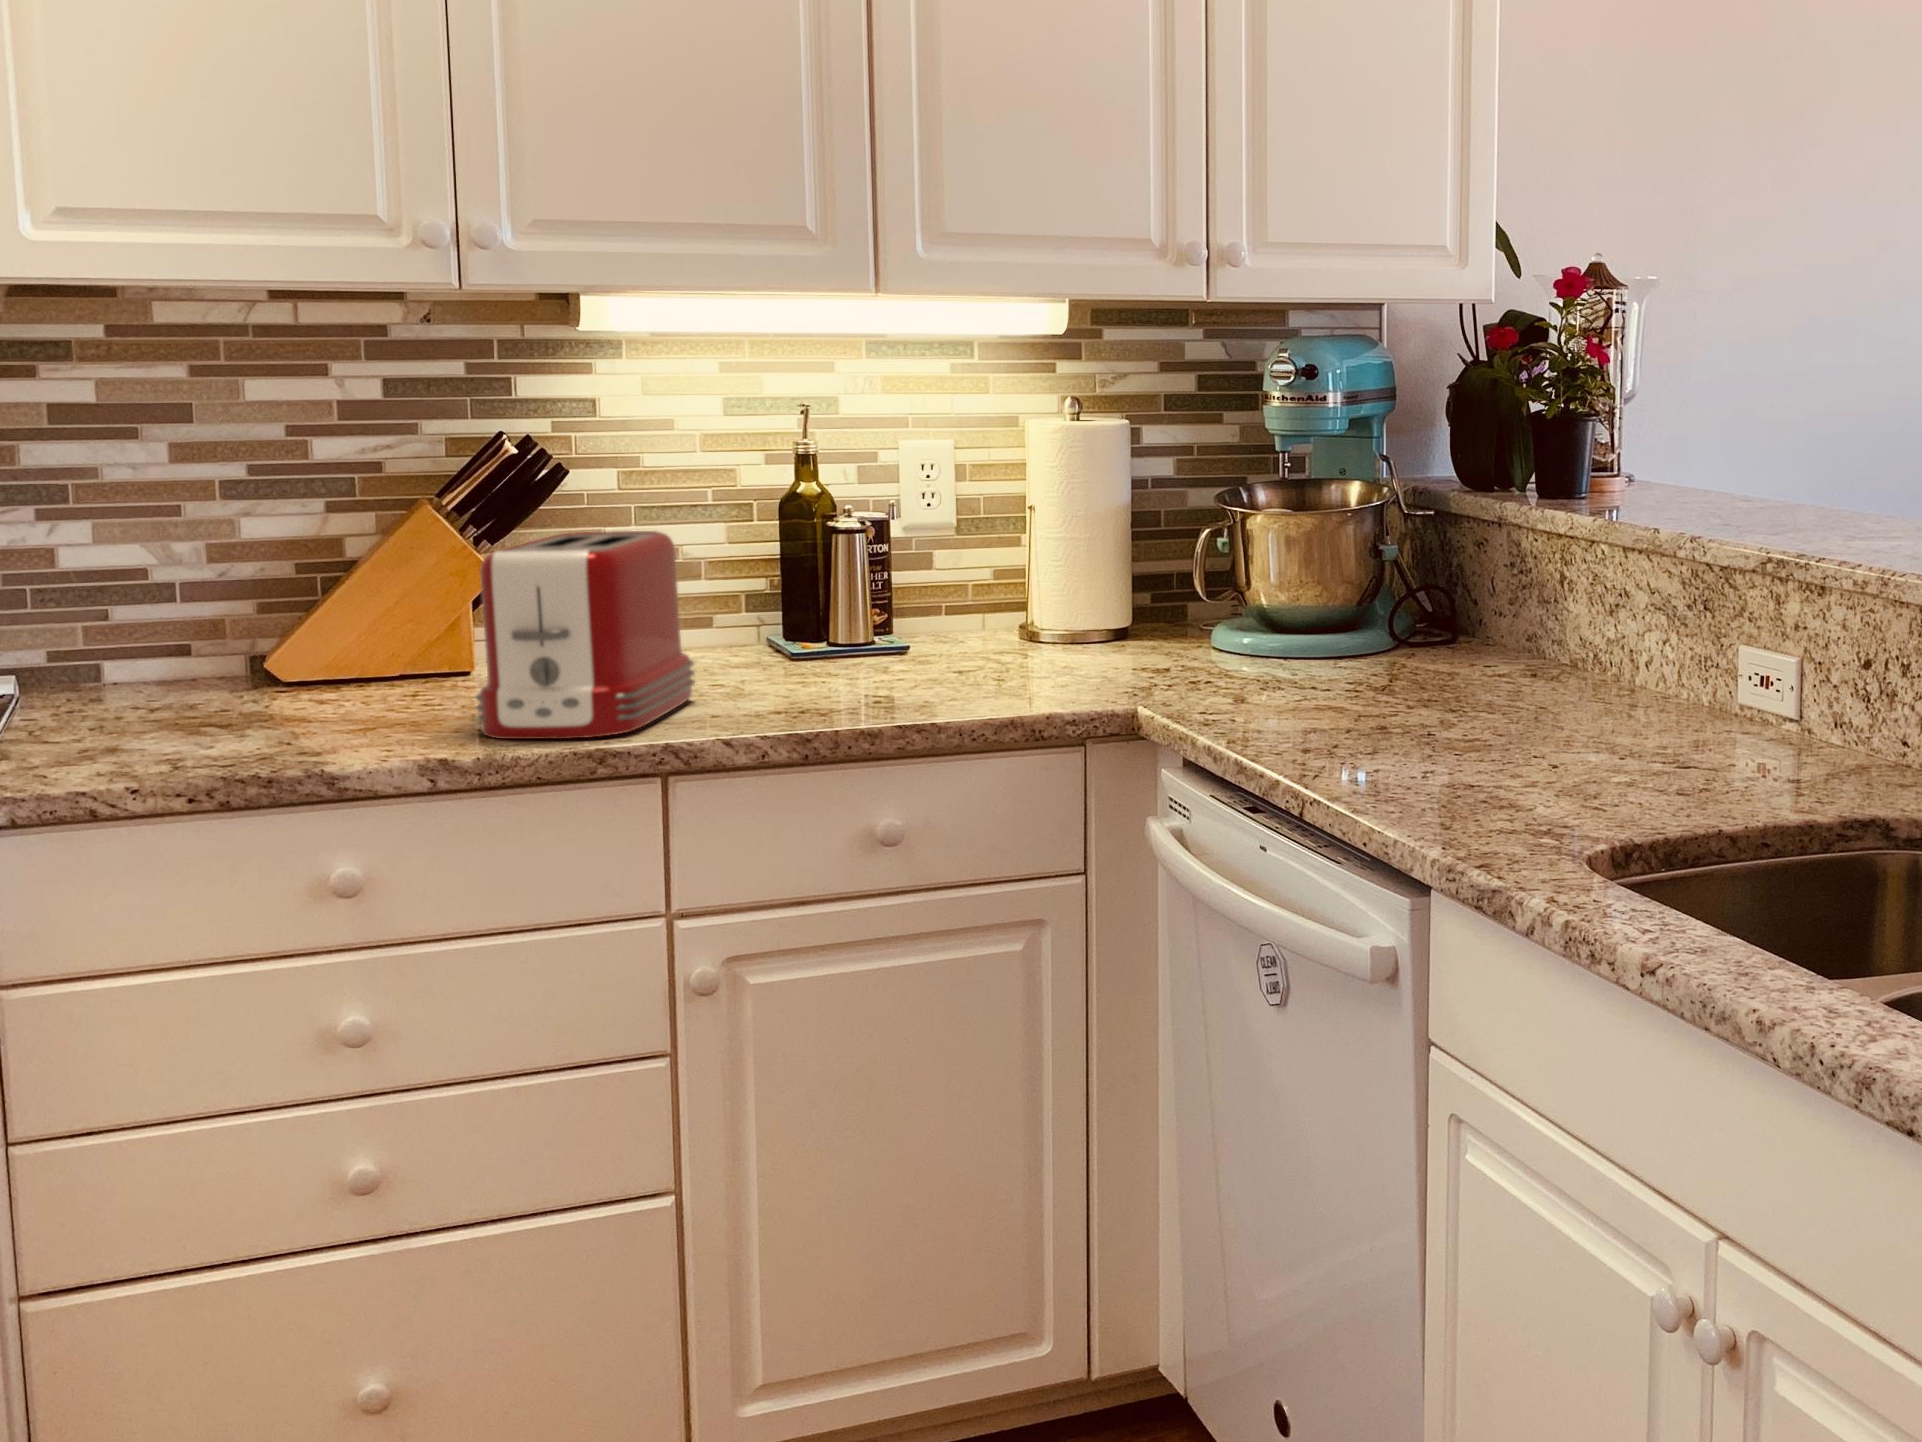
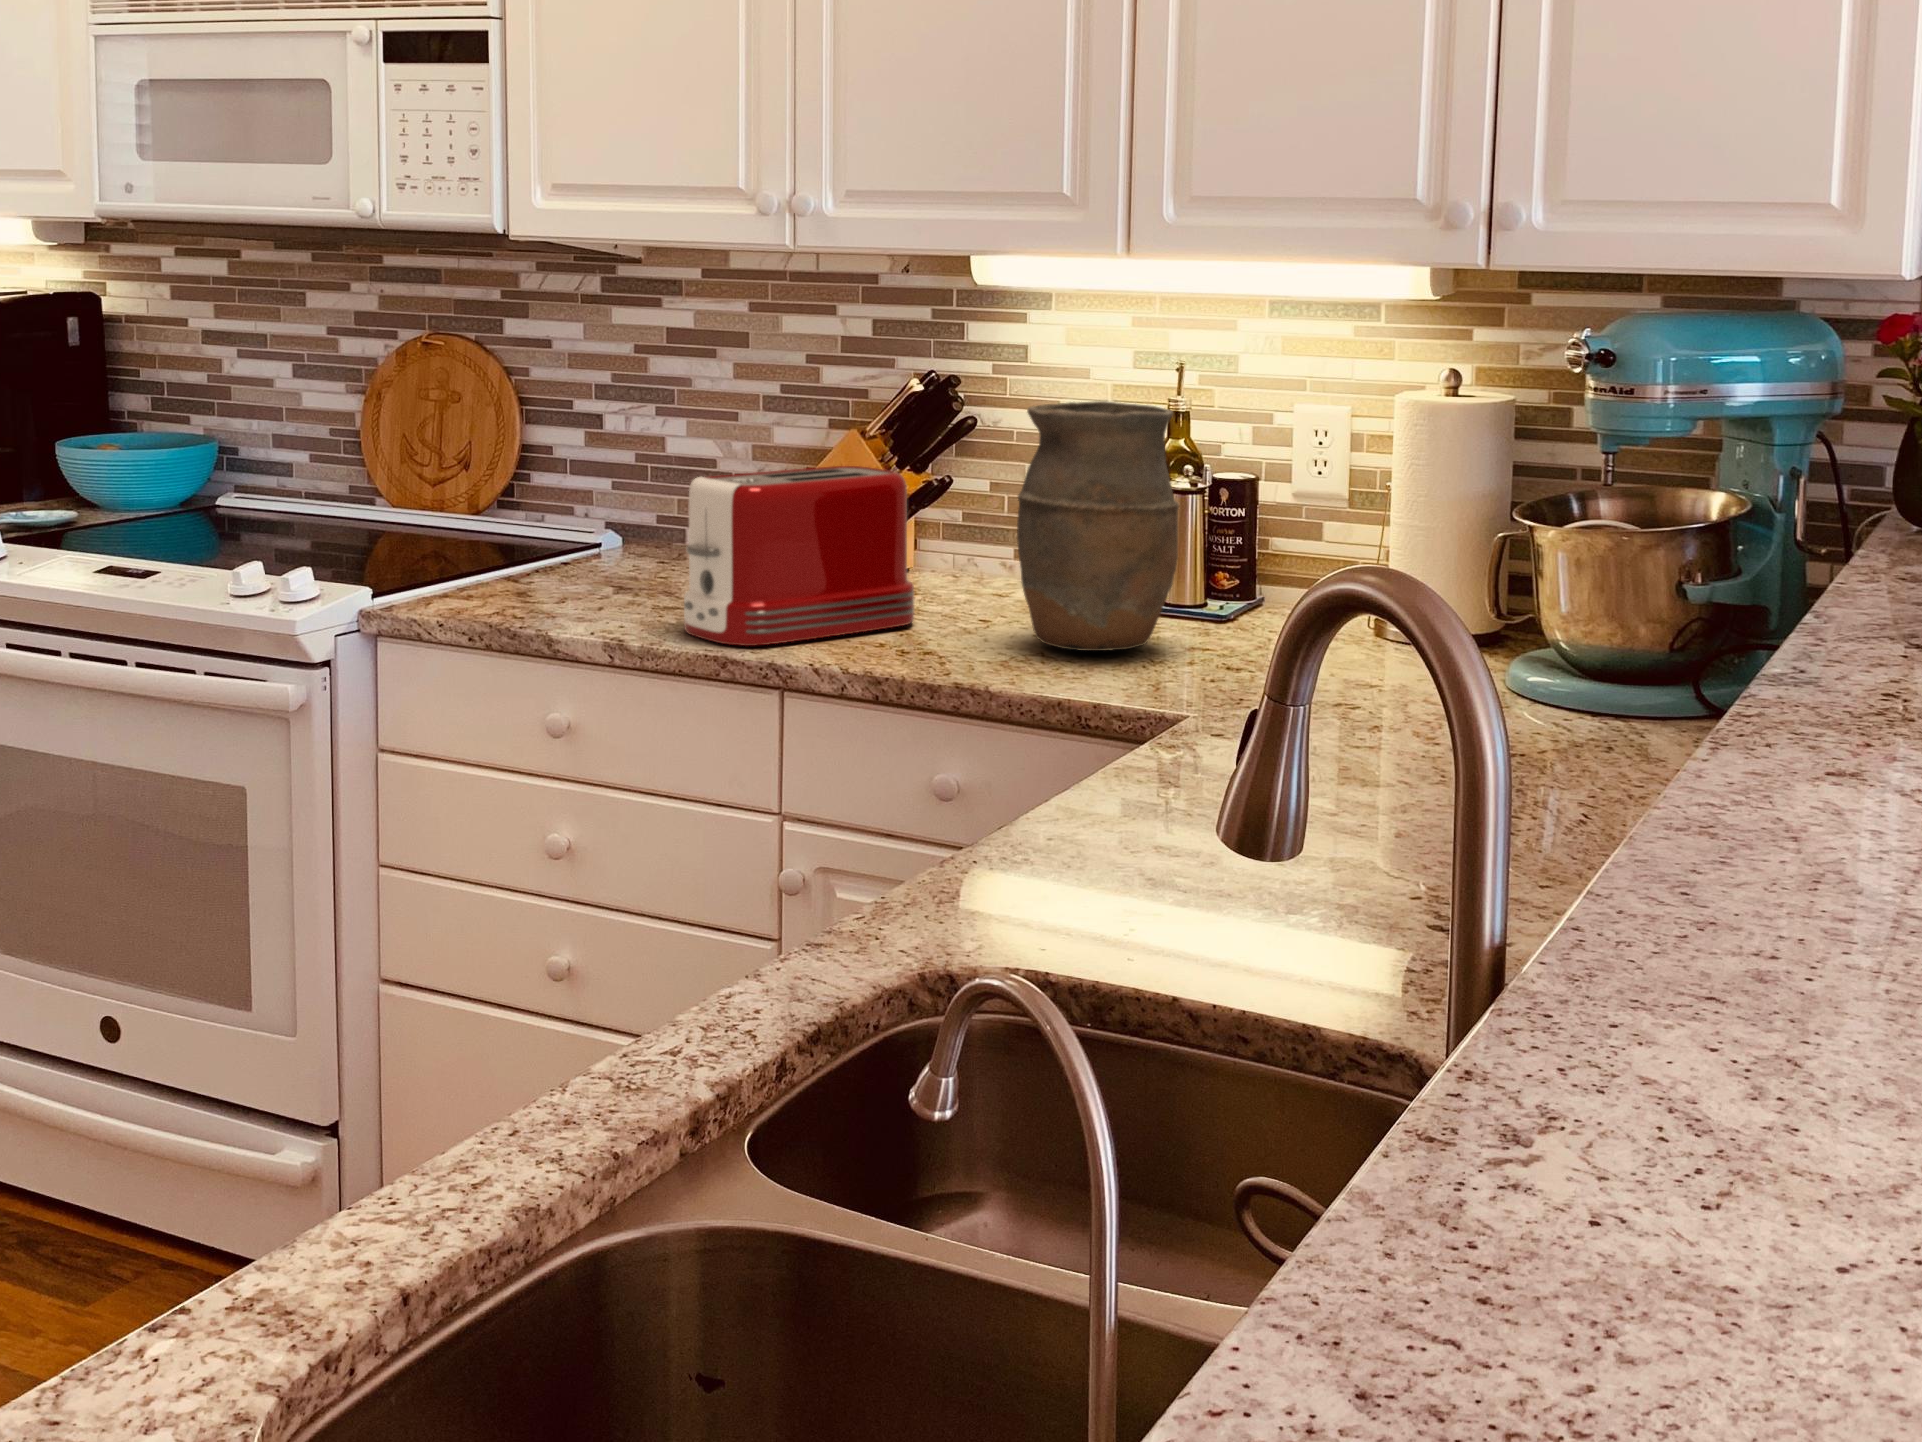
vase: none [810,439,981,689] -> present [1017,401,1179,651]

